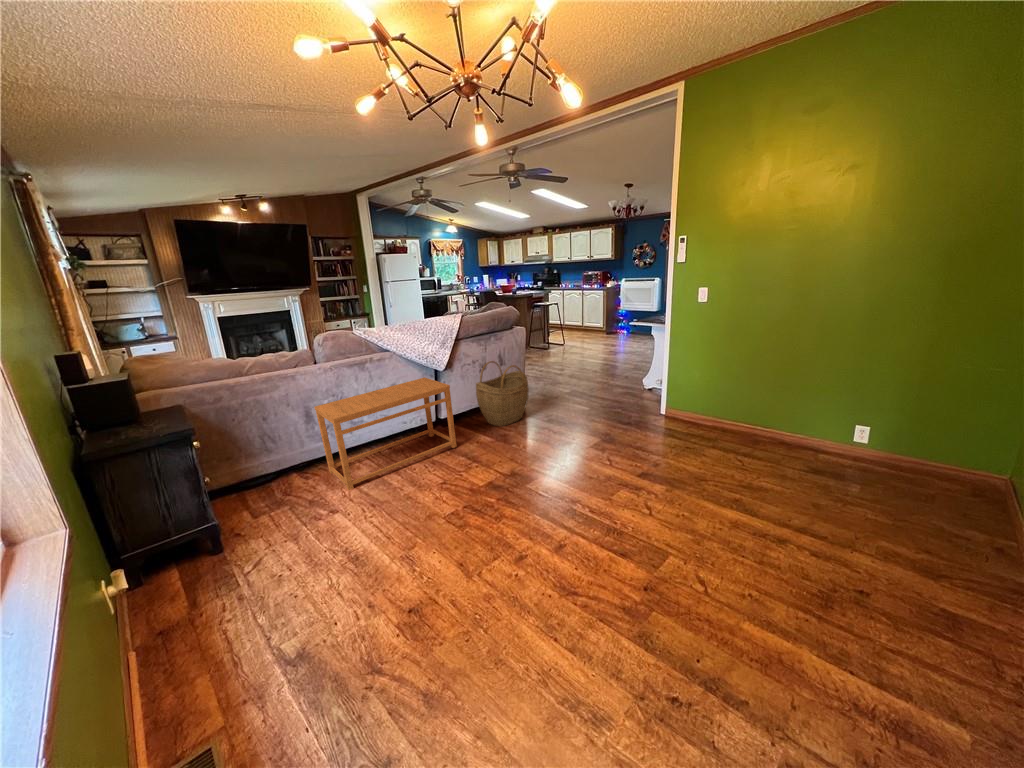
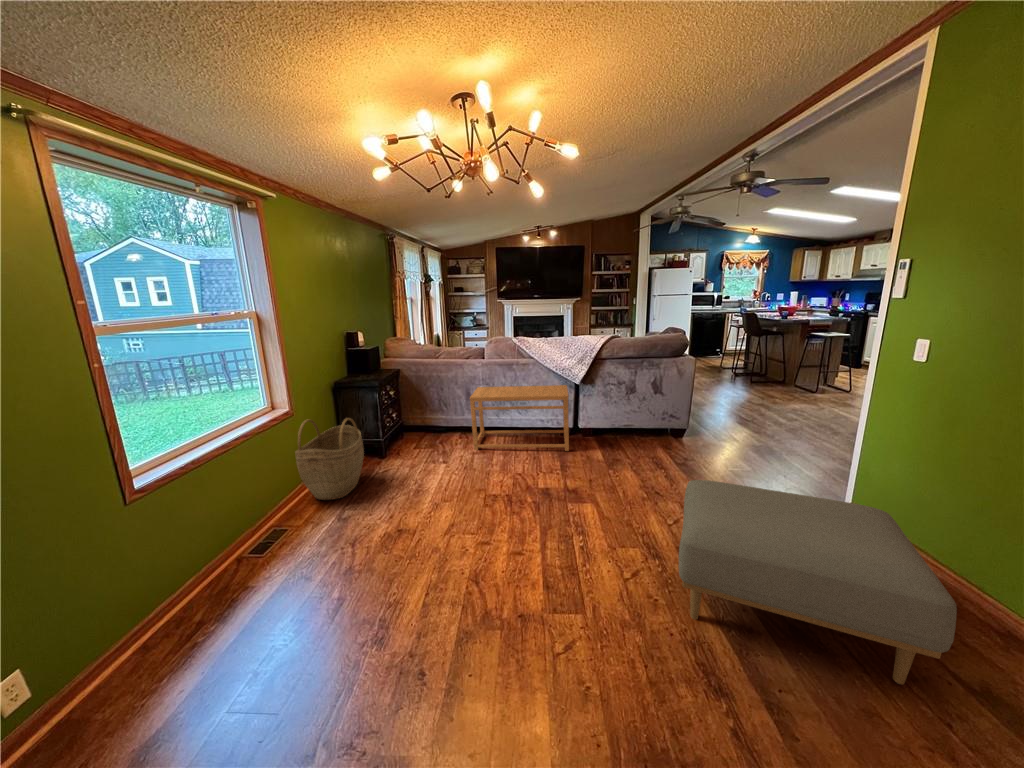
woven basket: present [476,361,529,426] -> present [295,418,364,500]
ottoman: none [640,392,818,510] -> present [678,480,957,684]

